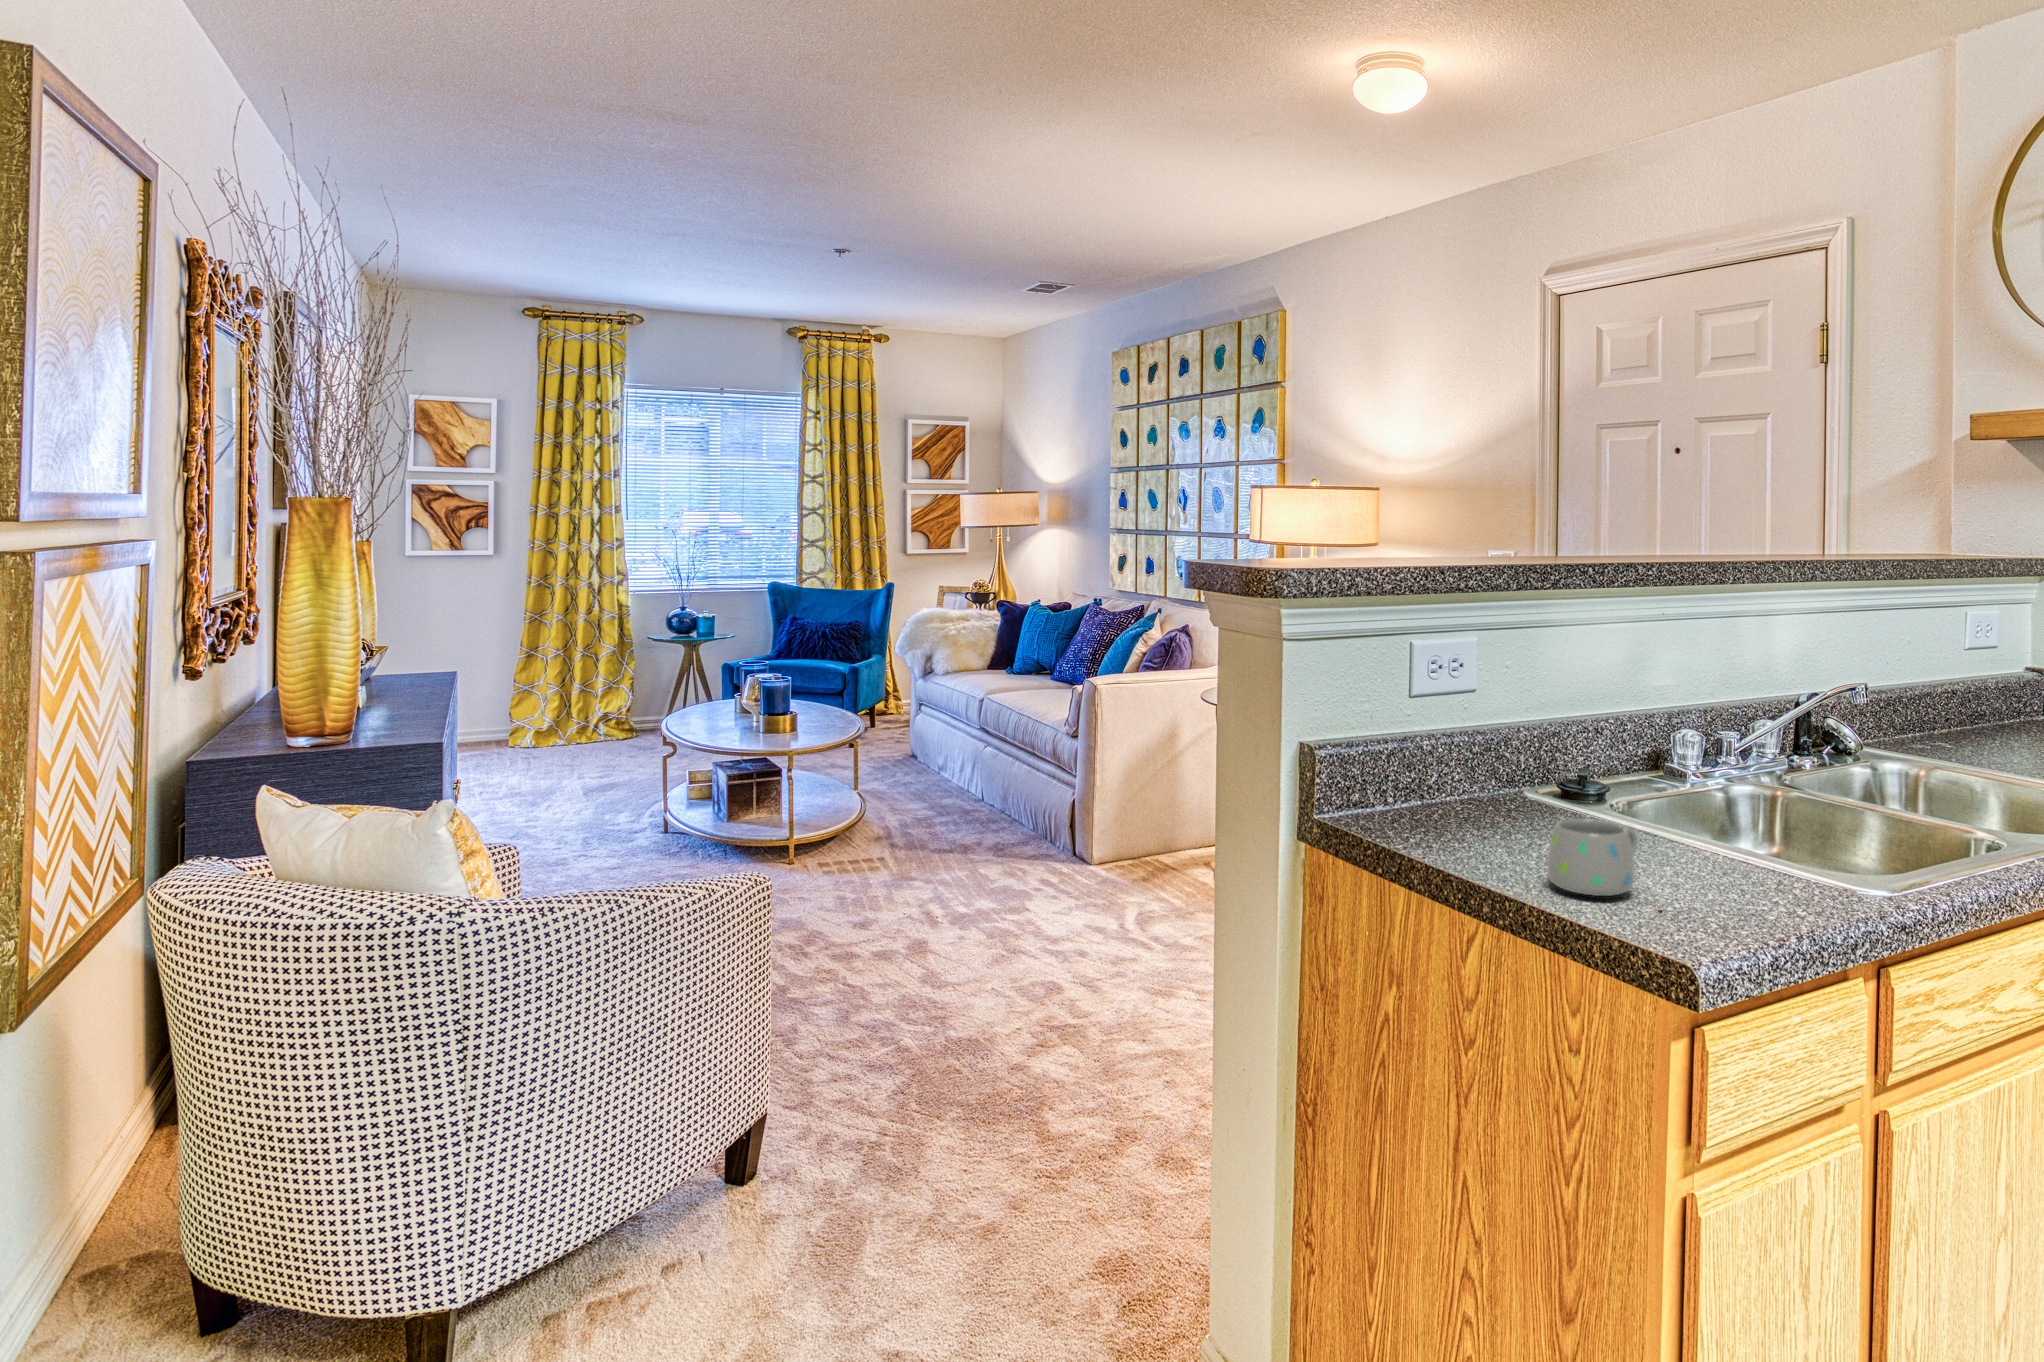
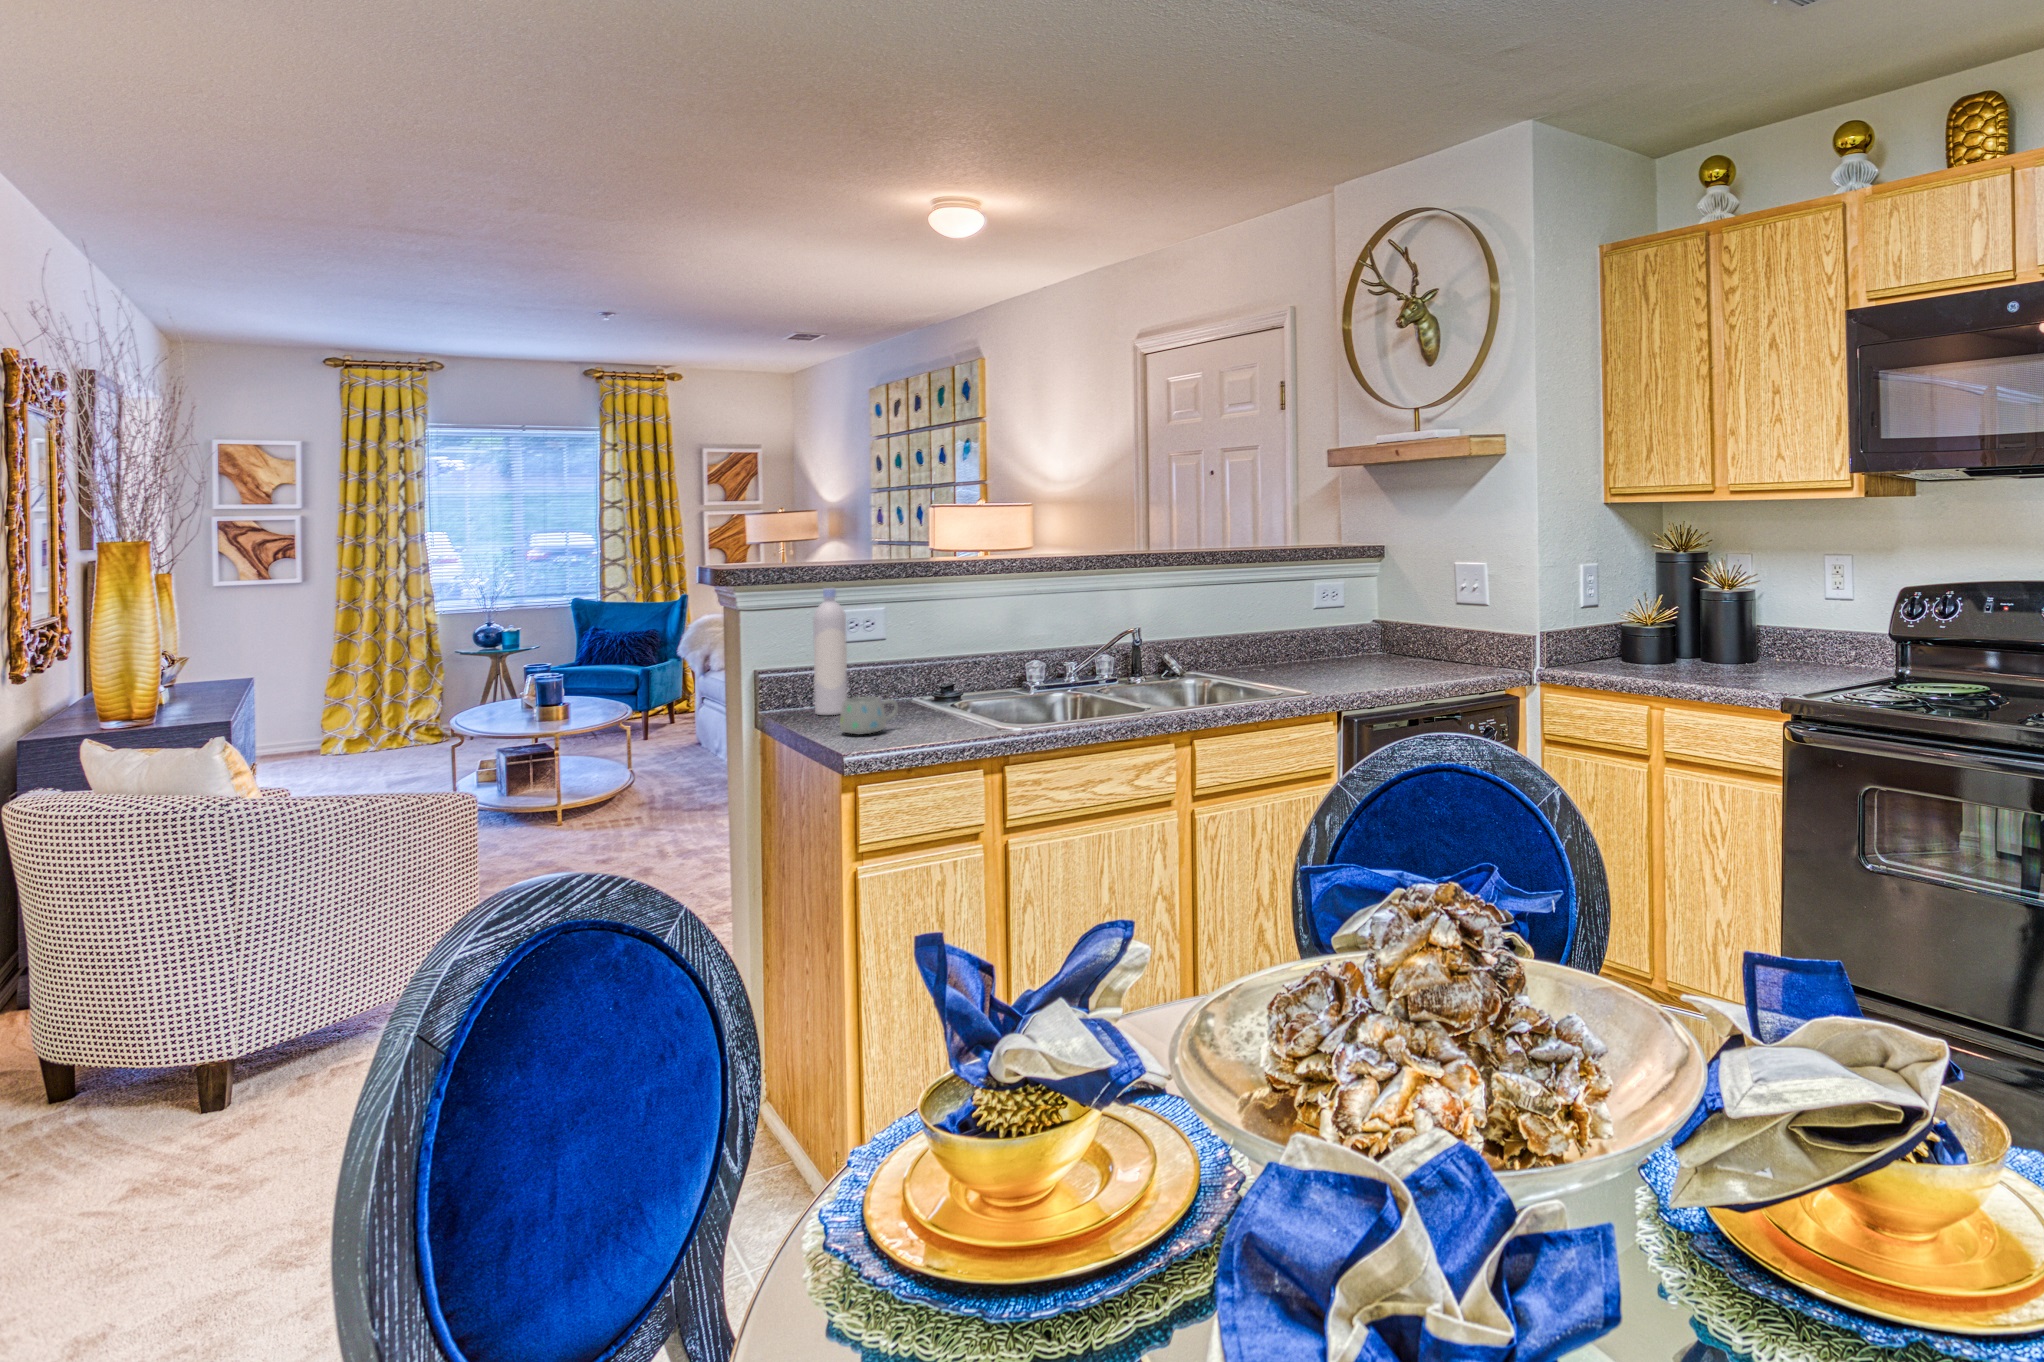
bottle: none [1406,609,1462,829] -> present [813,588,847,715]

